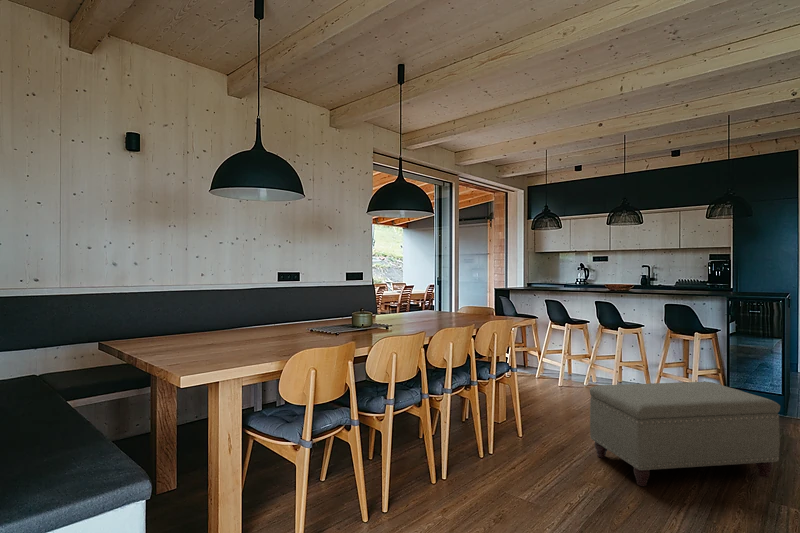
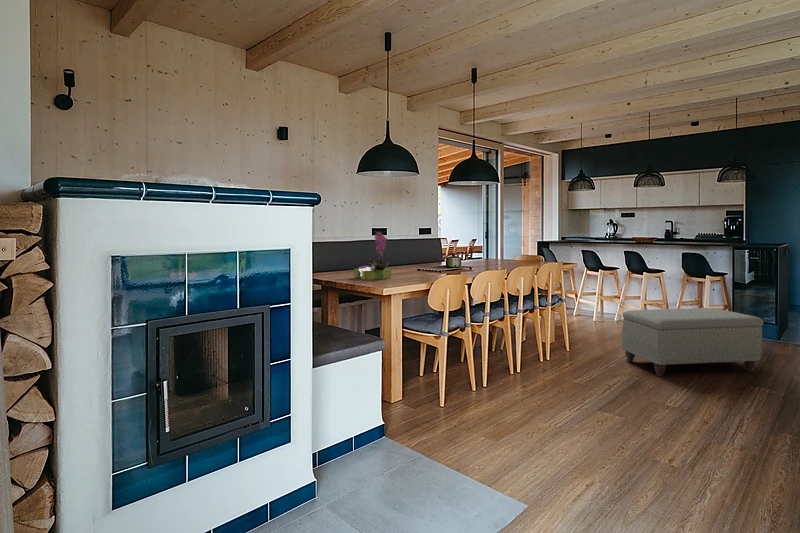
flower arrangement: none [202,276,255,349] -> present [354,232,391,280]

